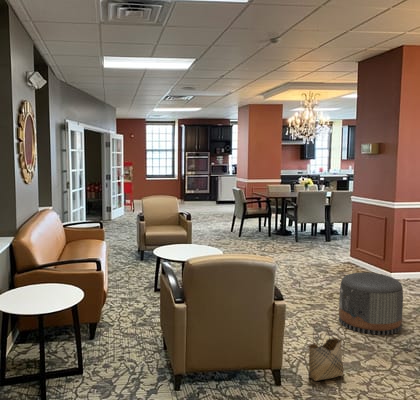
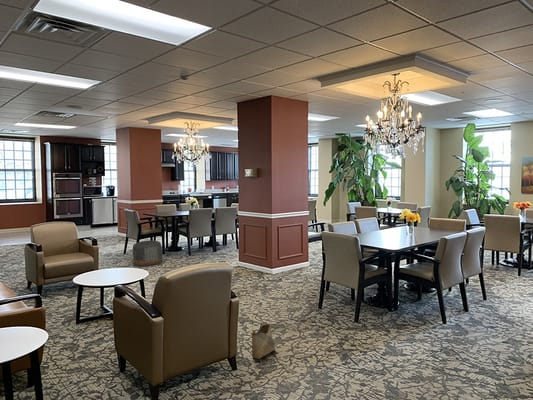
pouf: present [339,272,403,335] -> present [133,240,162,267]

